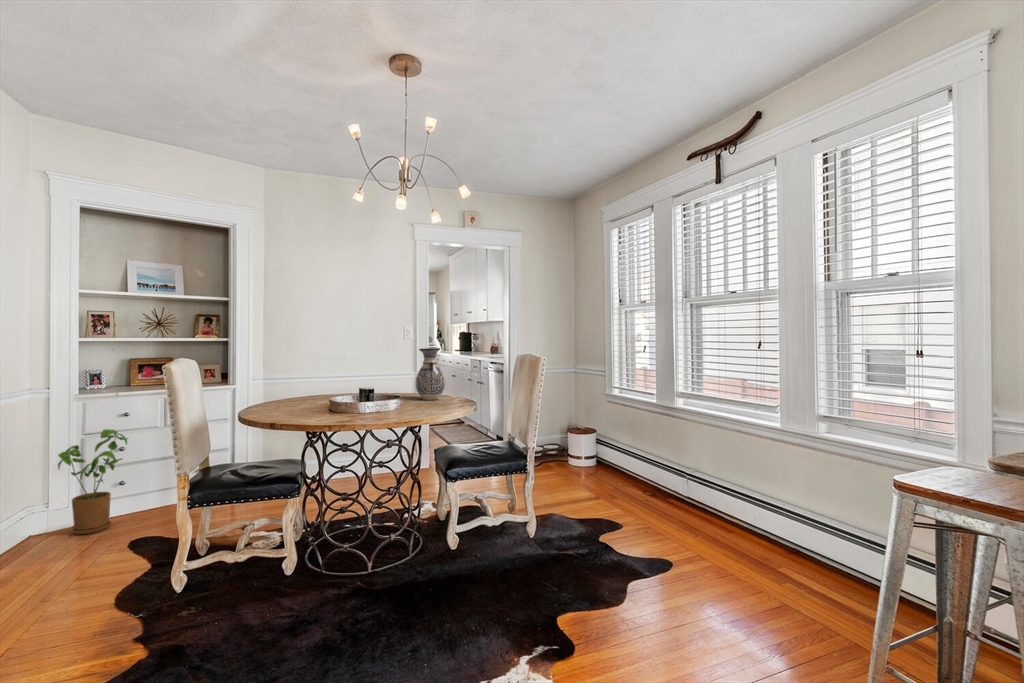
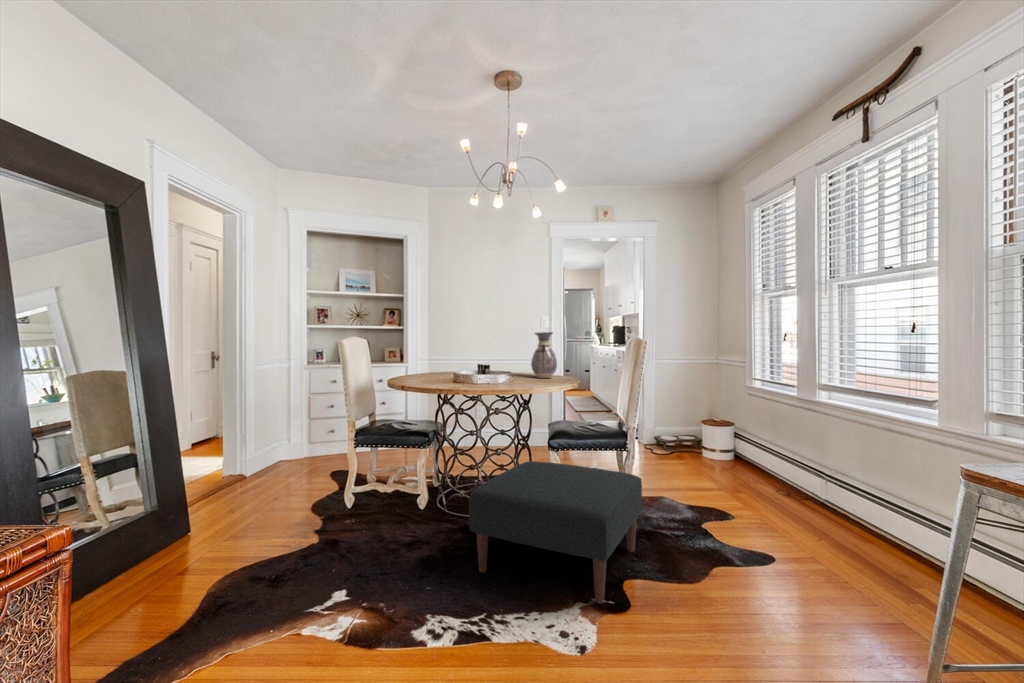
house plant: present [58,429,128,534] -> none [292,391,336,465]
ottoman: none [383,498,559,654] -> present [469,461,642,604]

